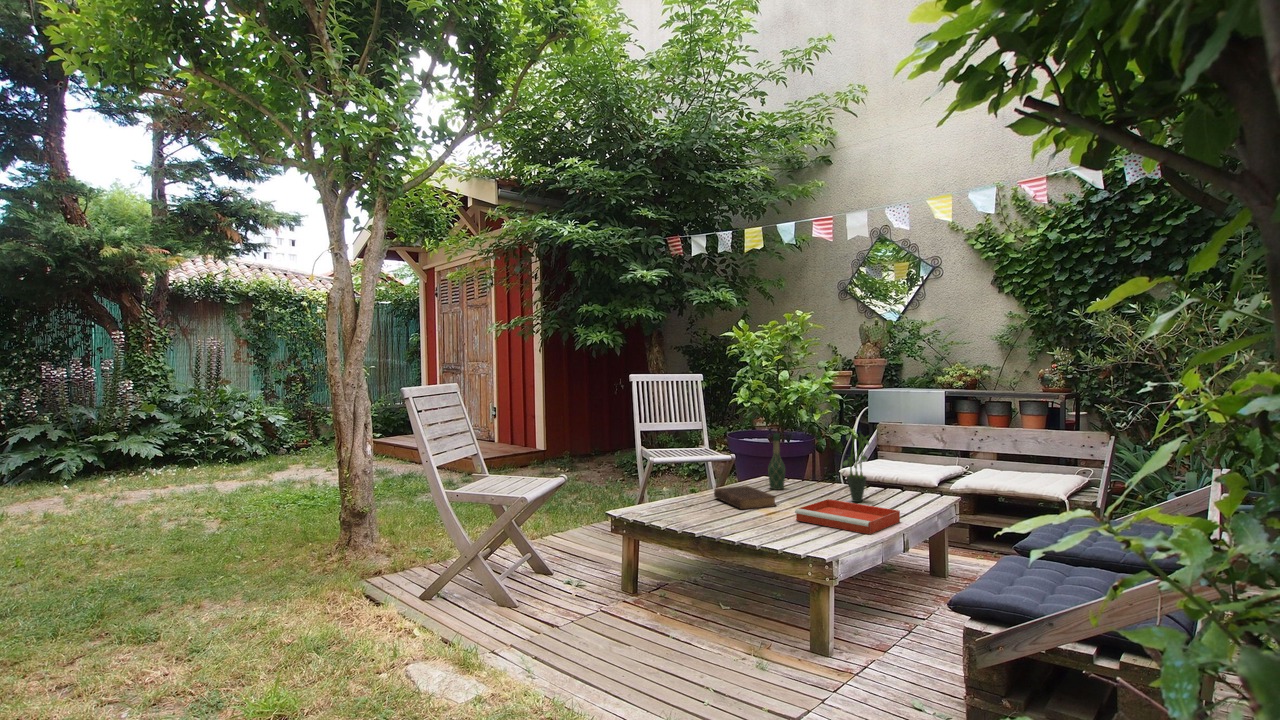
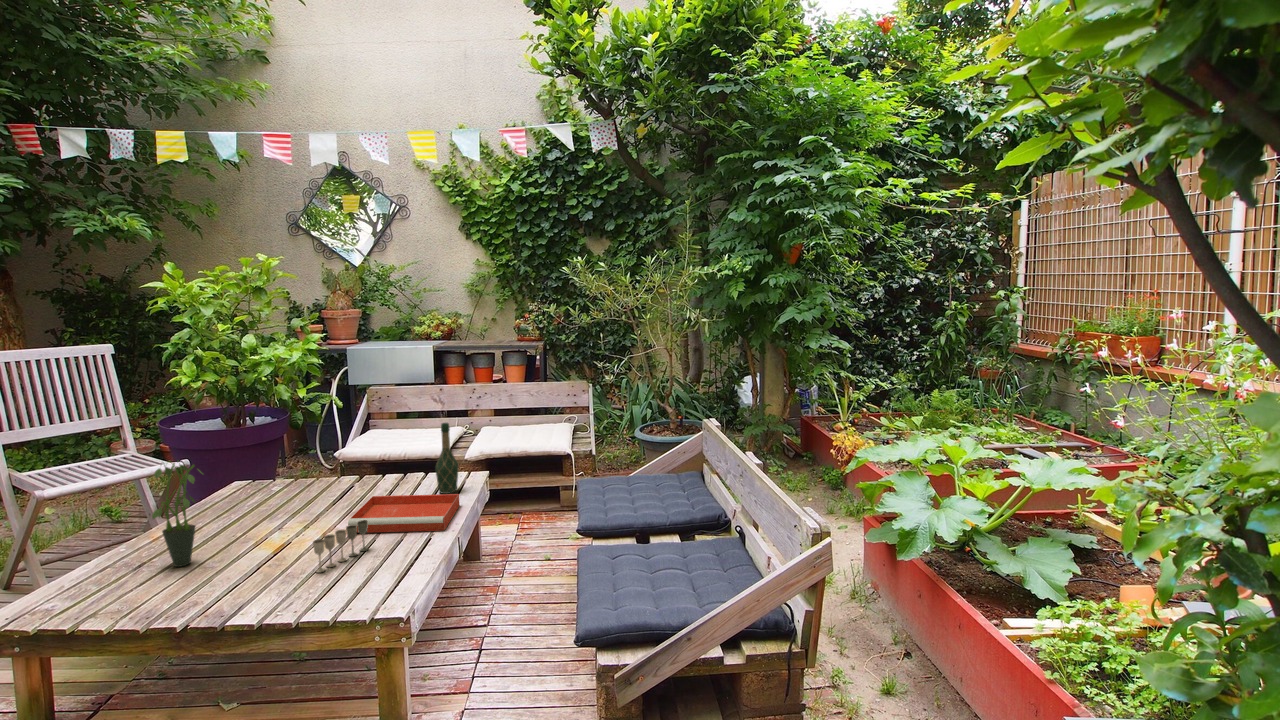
potted plant: present [843,431,869,502] -> present [152,463,202,567]
wine bottle: present [768,434,786,489] -> present [435,423,458,494]
book: present [714,486,776,509] -> none [208,498,307,534]
wine glass: none [752,507,801,537] -> present [313,520,368,573]

